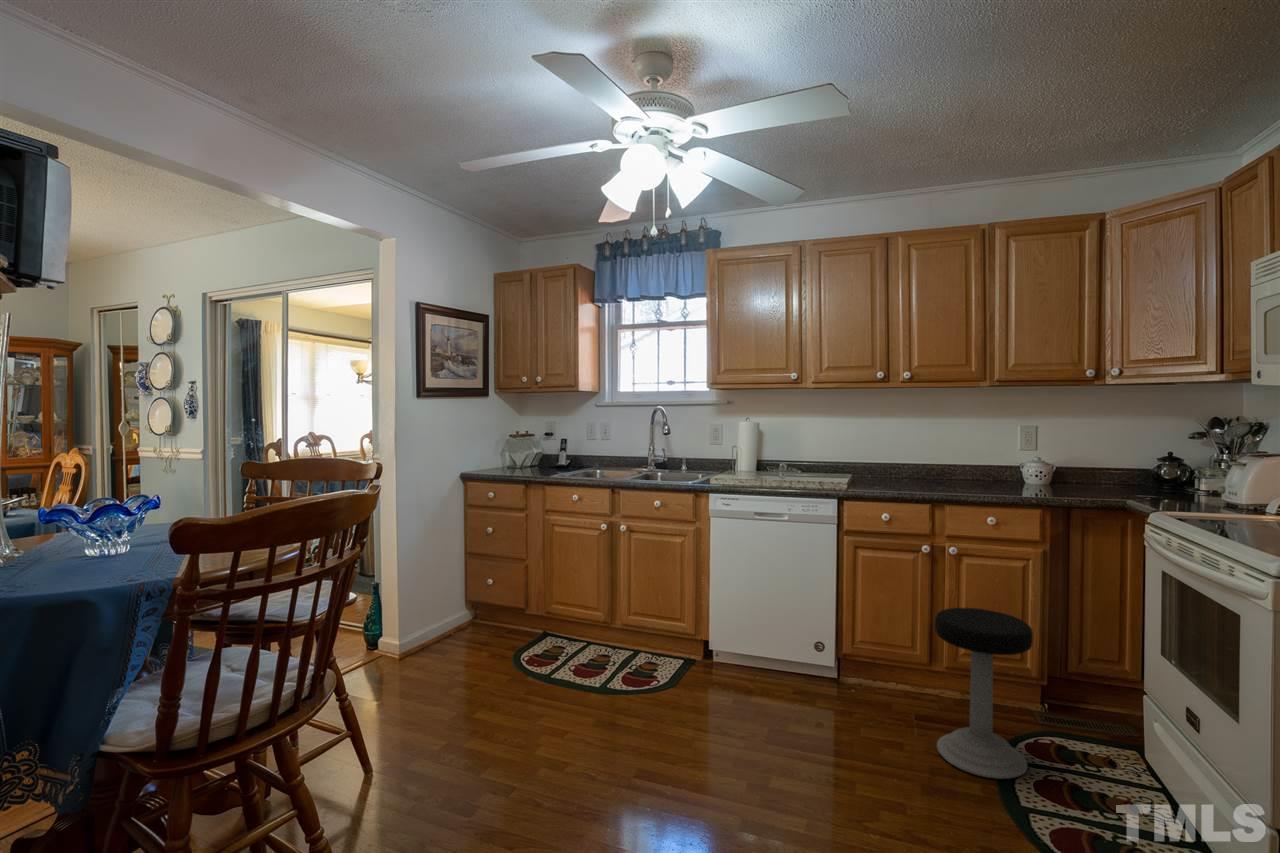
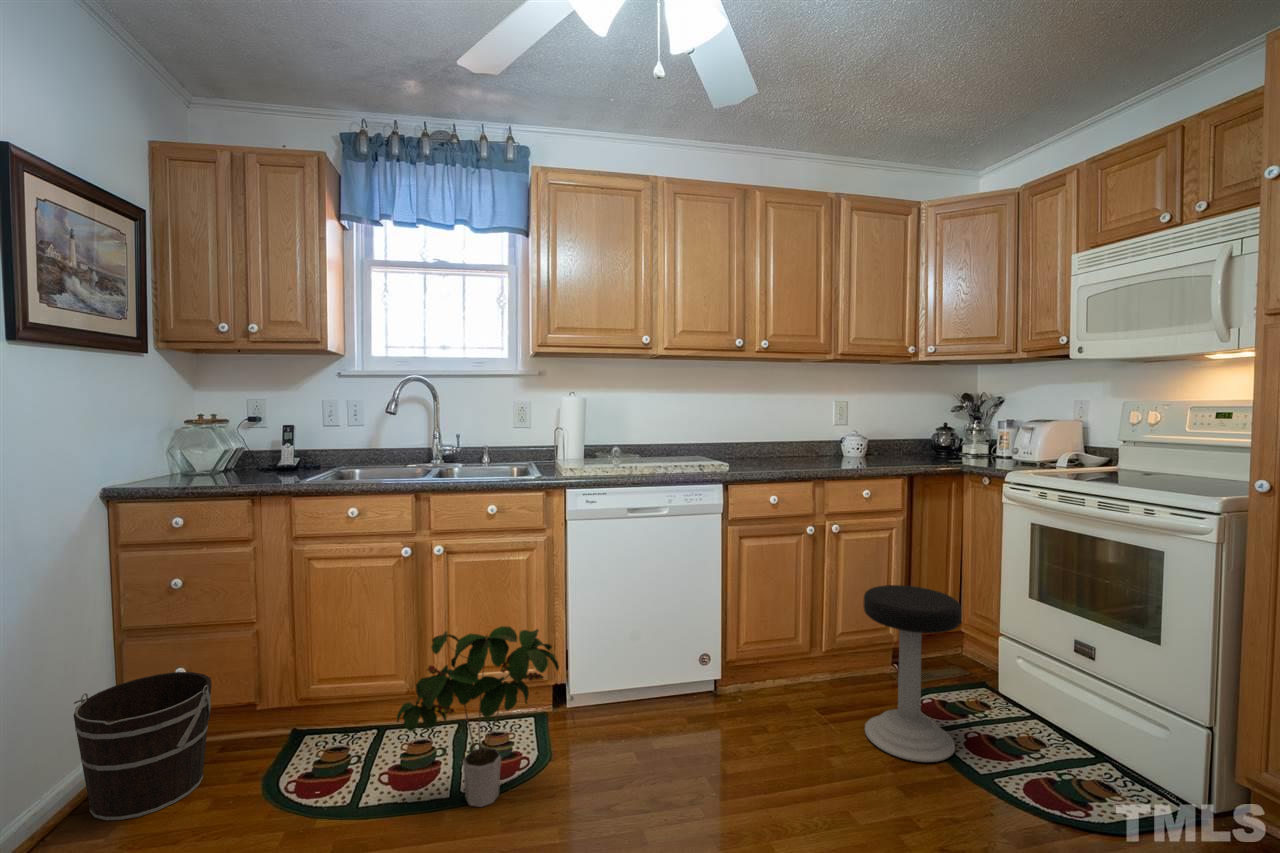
potted plant: none [570,578,667,697] -> present [397,626,559,807]
bucket: none [438,582,500,653] -> present [74,672,212,820]

